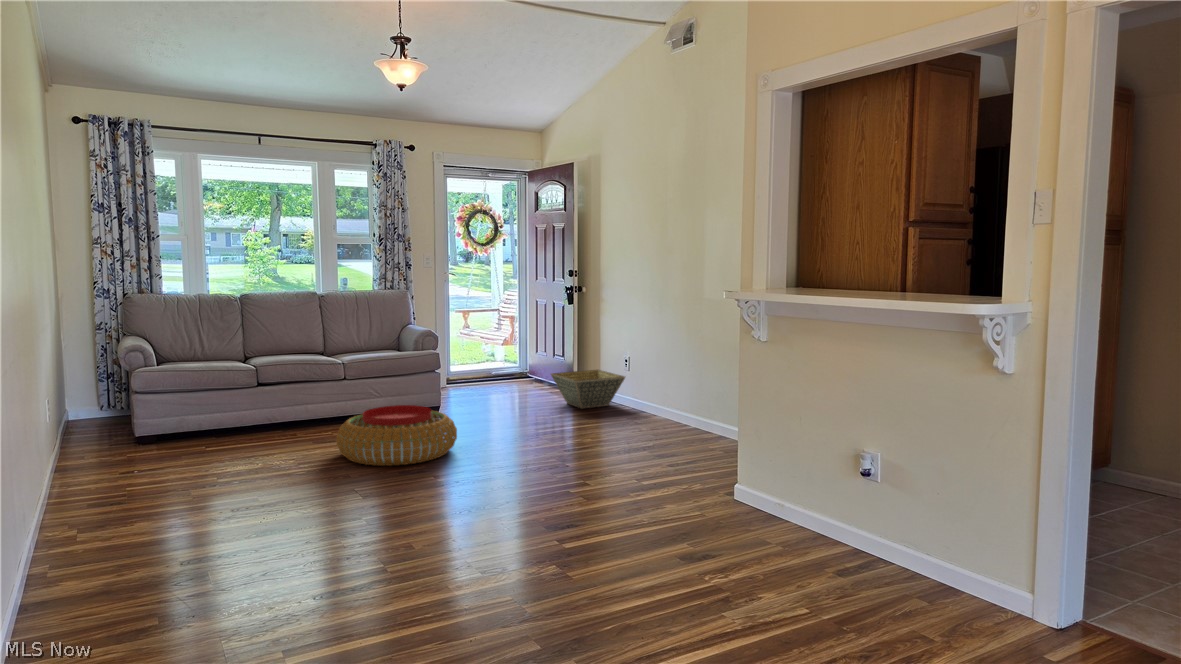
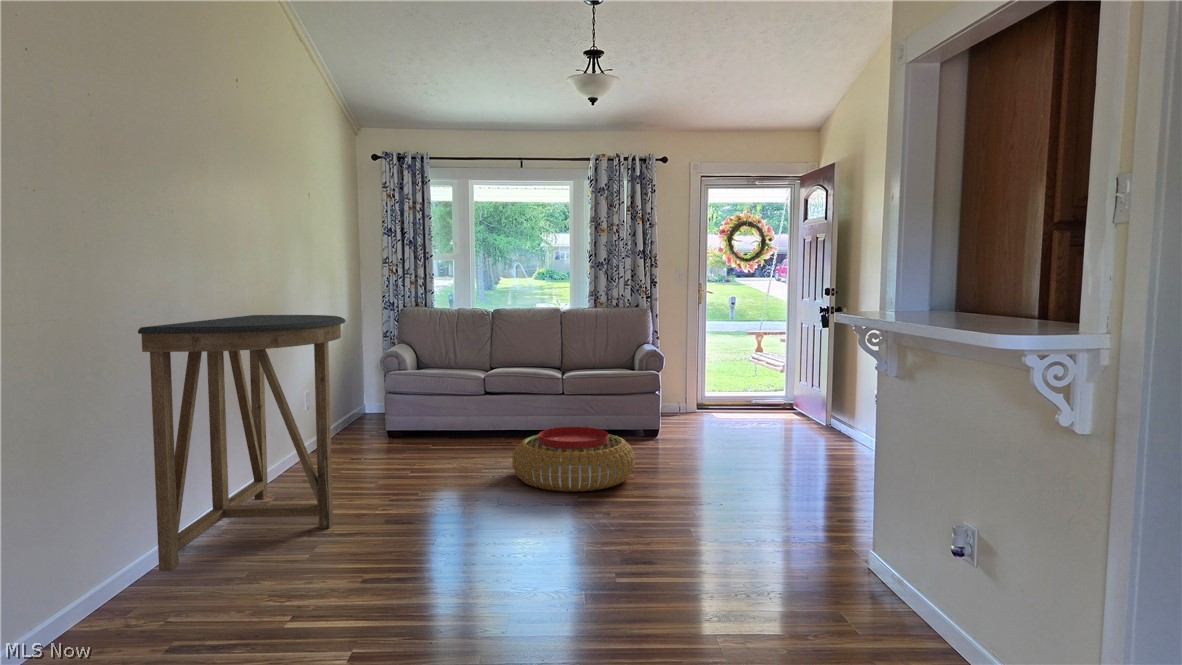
console table: none [11,304,200,600] -> present [138,315,346,571]
basket: present [551,370,625,408] -> none [790,406,877,451]

